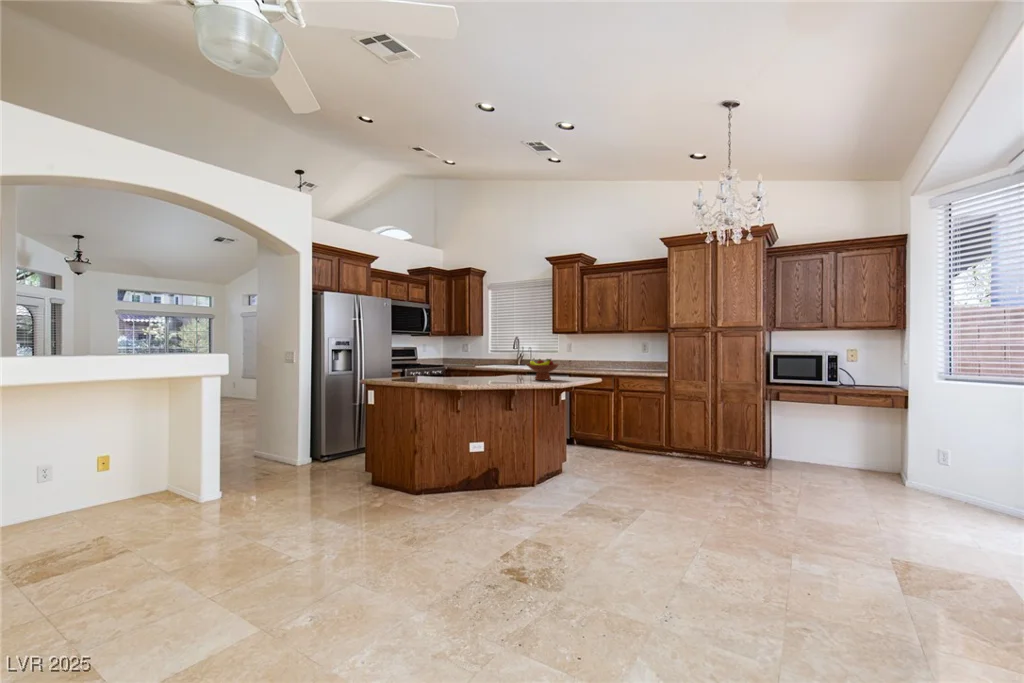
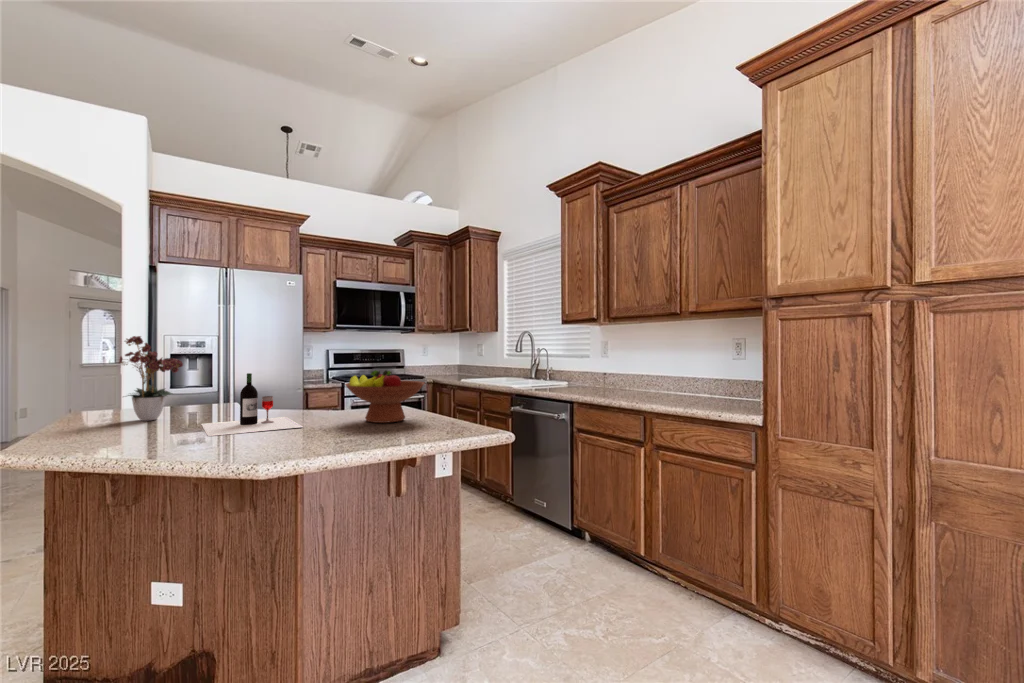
flower arrangement: none [441,343,461,383] -> present [119,336,183,421]
wine bottle: none [481,361,527,385] -> present [201,373,303,436]

